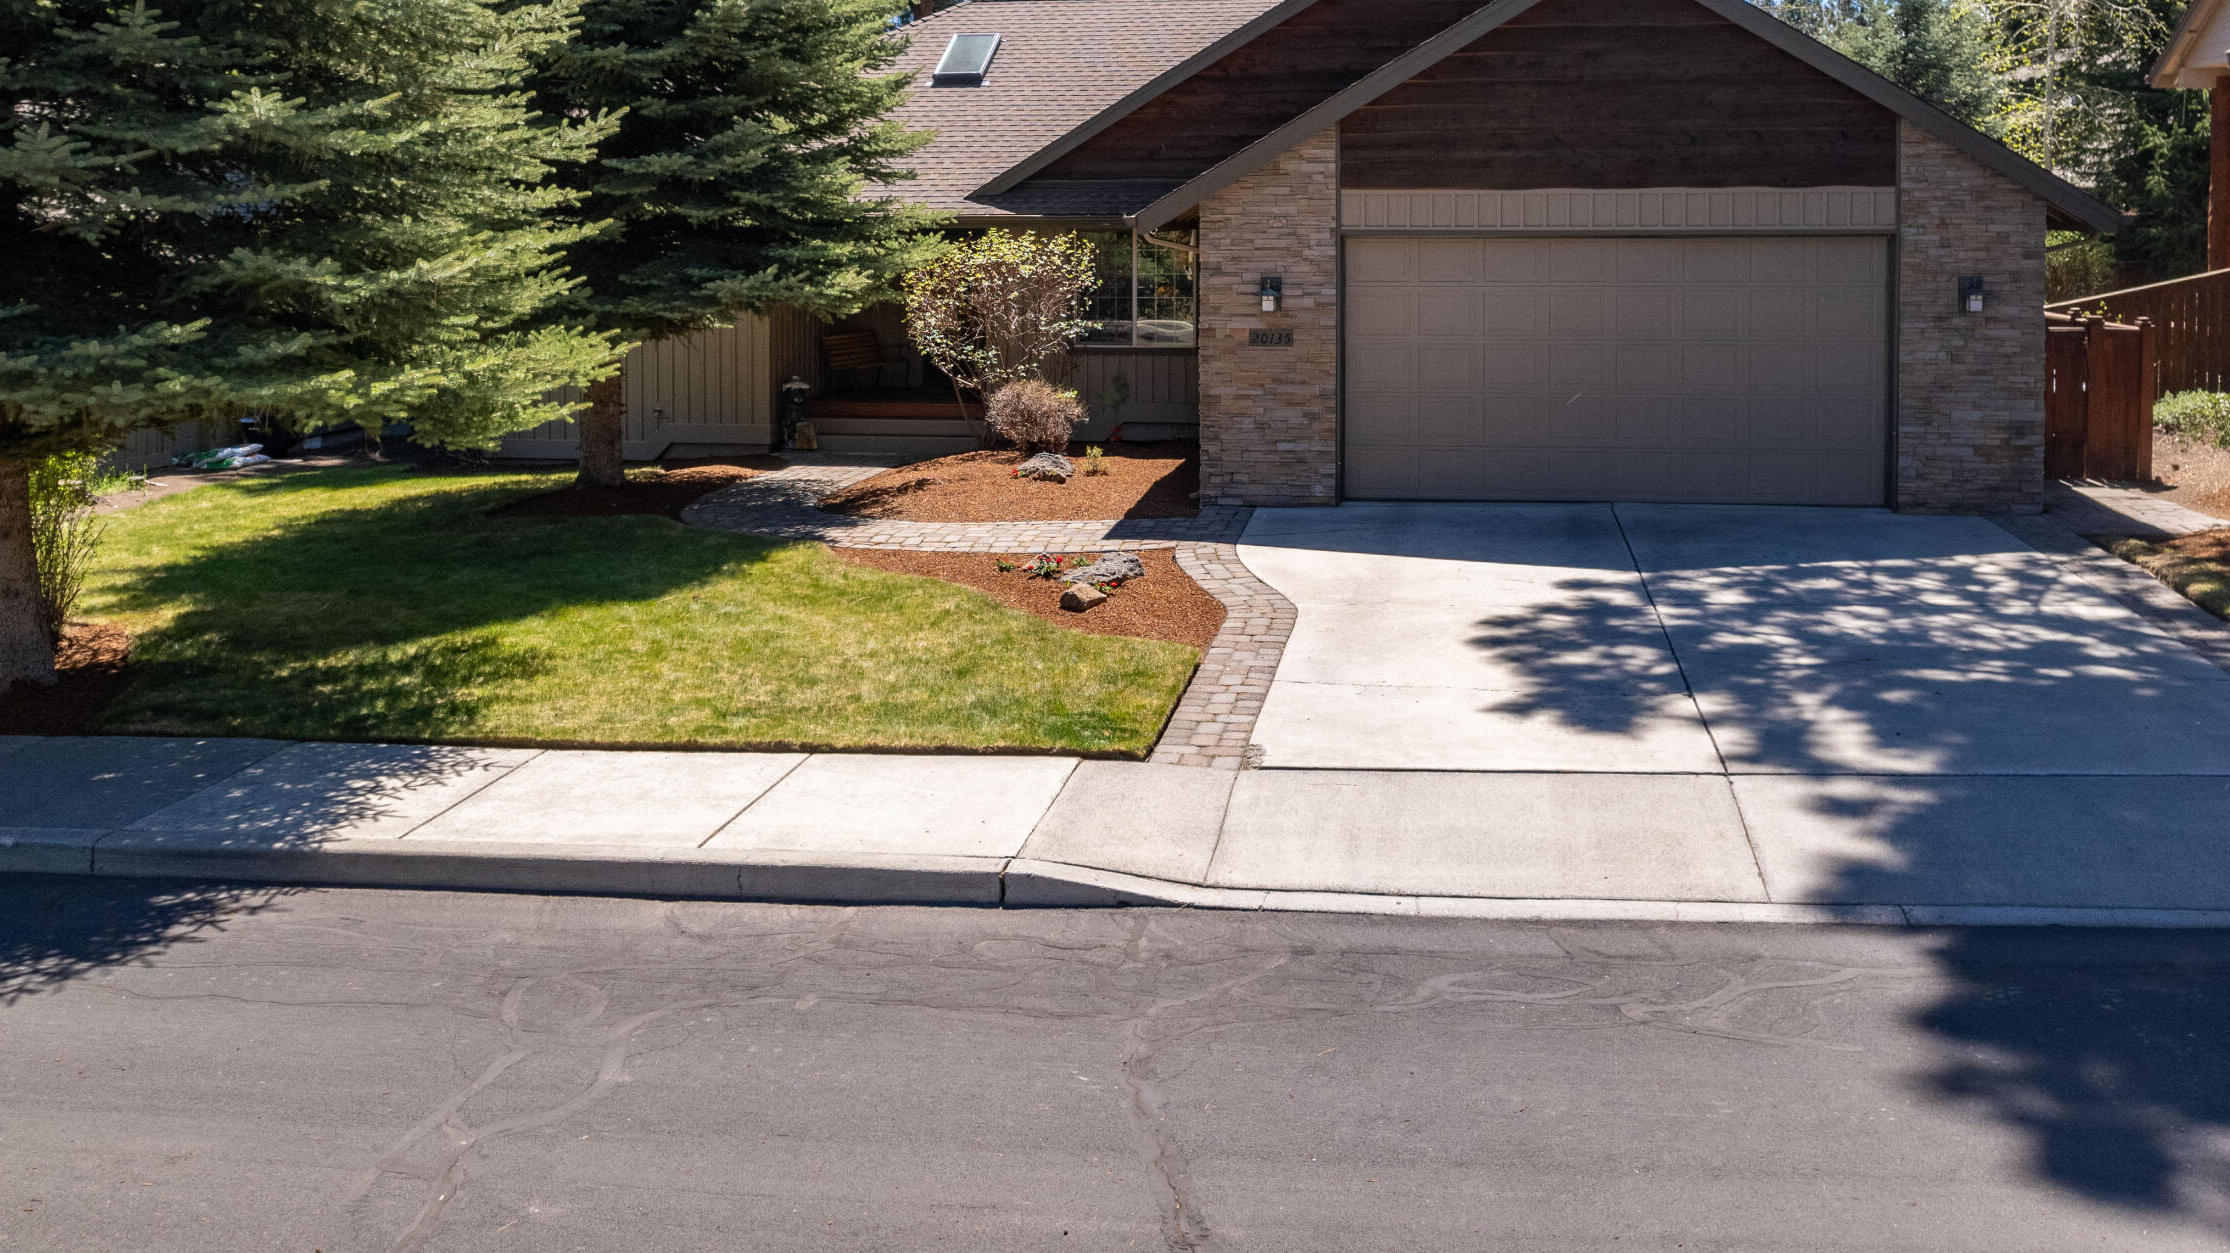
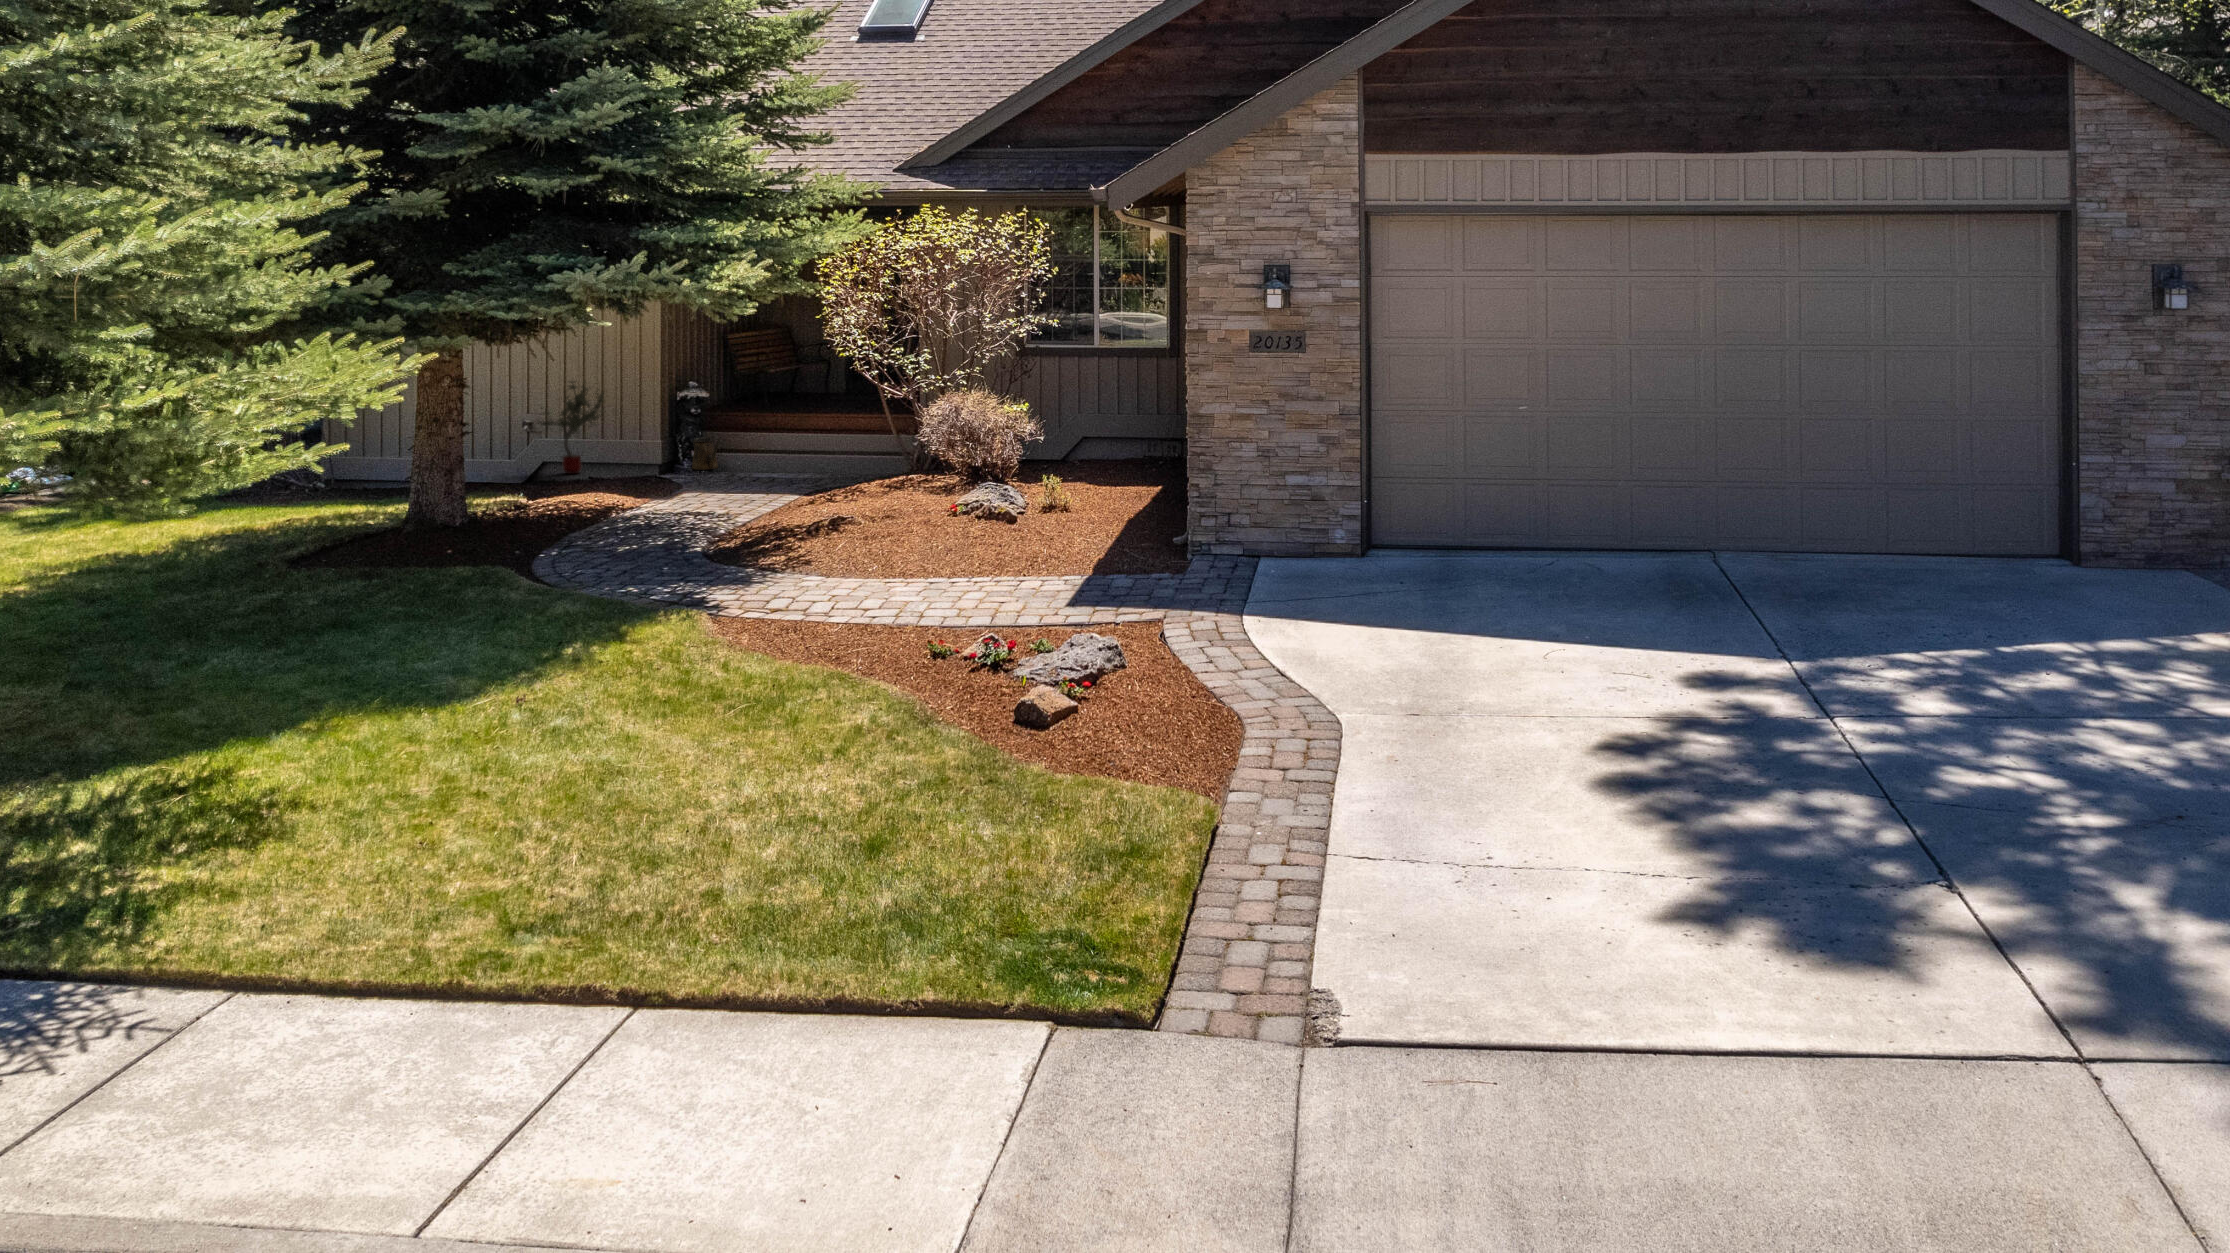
potted tree: present [1095,366,1132,441] -> present [537,381,604,474]

